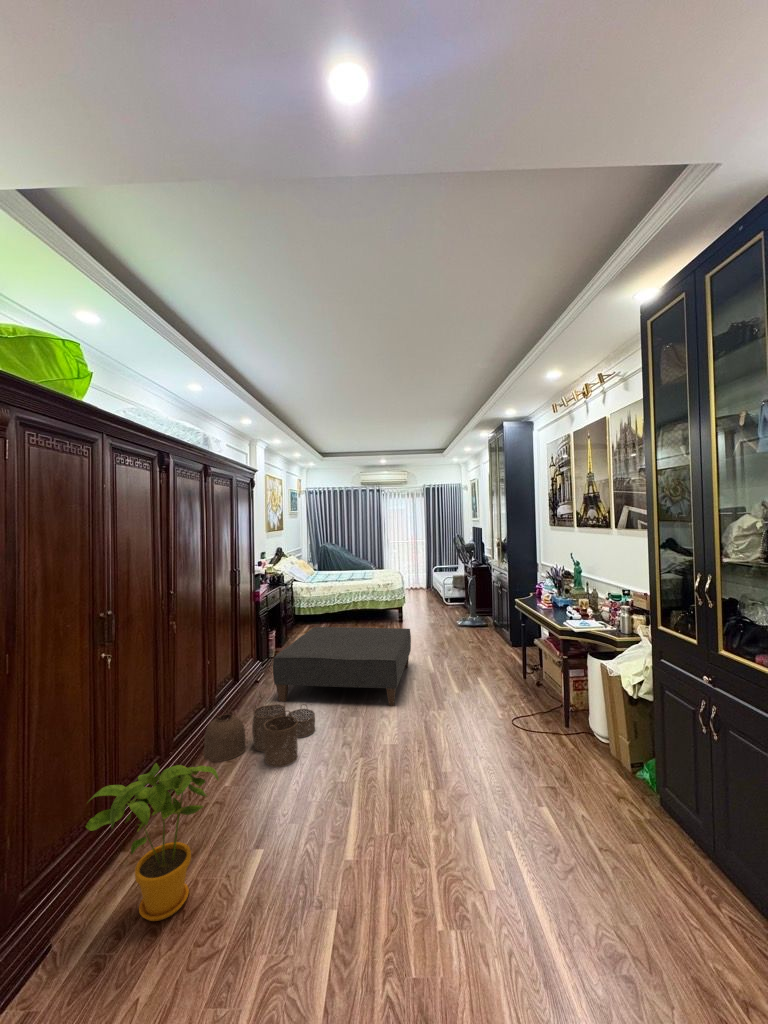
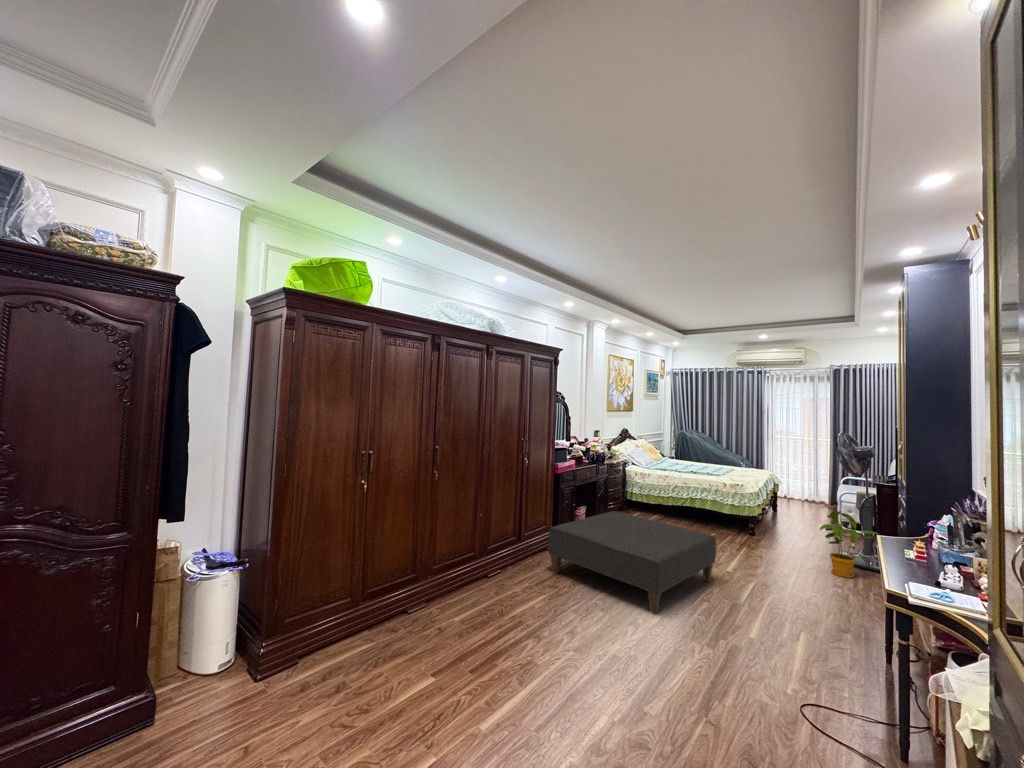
woven basket: present [204,704,315,767] -> none [460,561,561,626]
house plant: present [86,763,219,921] -> present [820,506,878,578]

